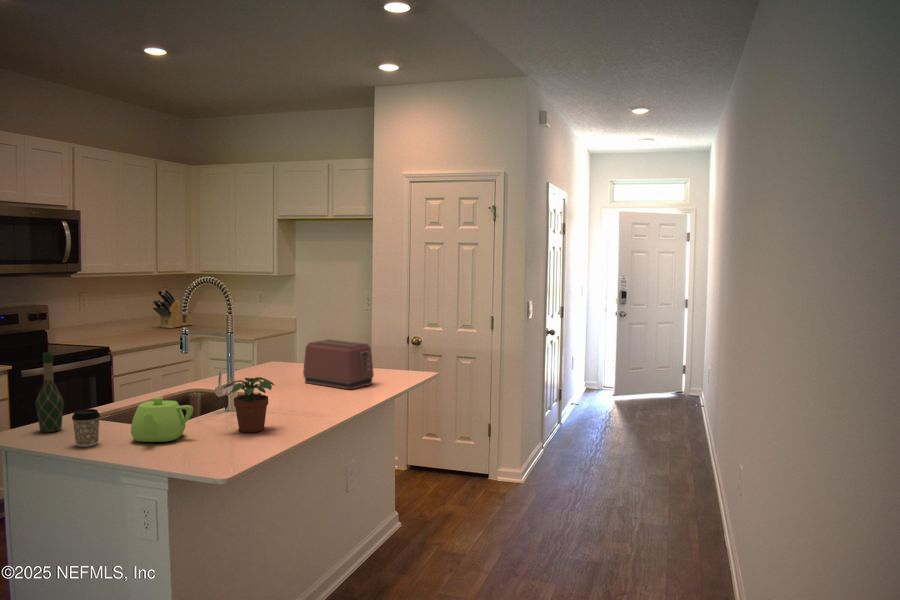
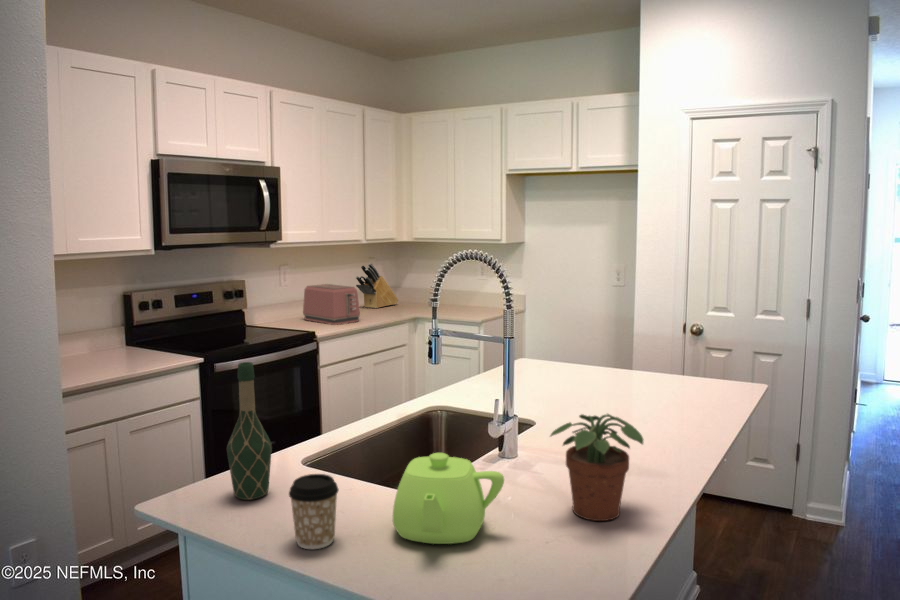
toaster: present [303,339,374,389] -> present [303,284,360,325]

